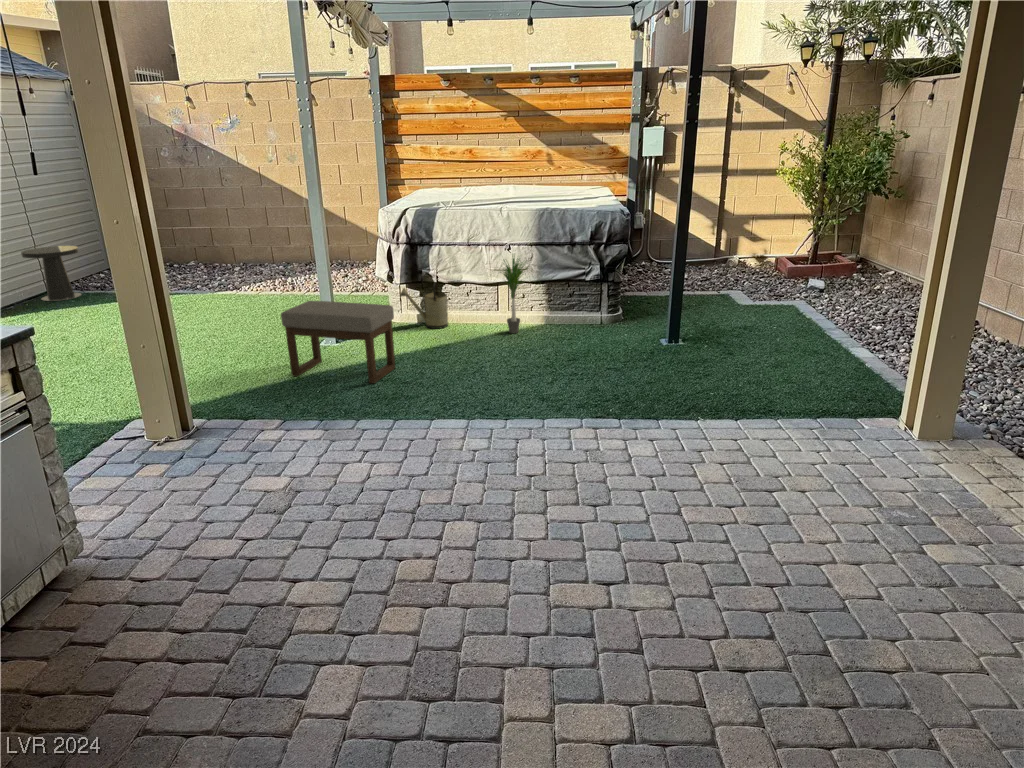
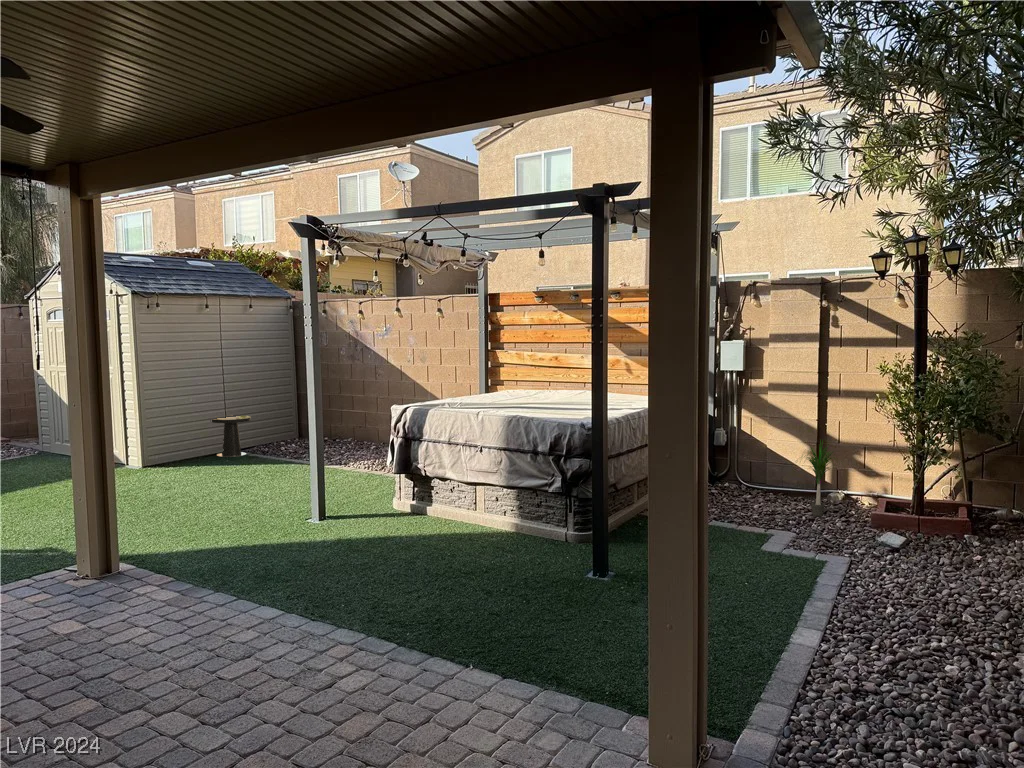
potted plant: present [500,258,527,333] -> present [806,446,834,517]
watering can: present [399,282,448,329] -> none [389,475,432,521]
ottoman: present [281,301,395,383] -> none [230,475,313,557]

